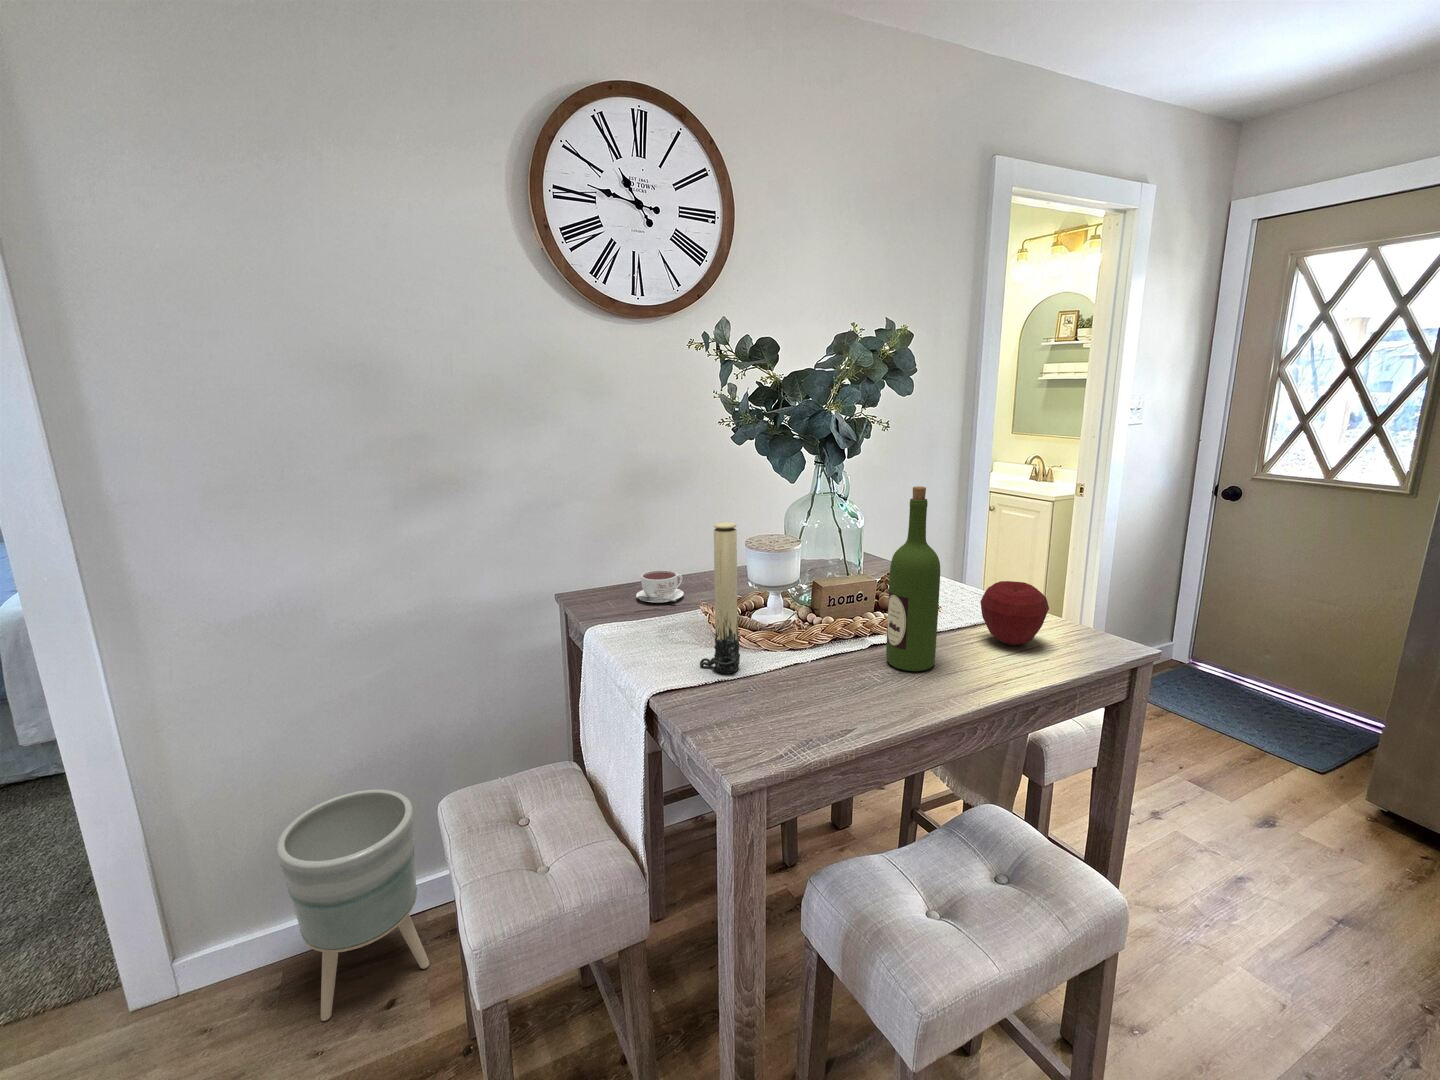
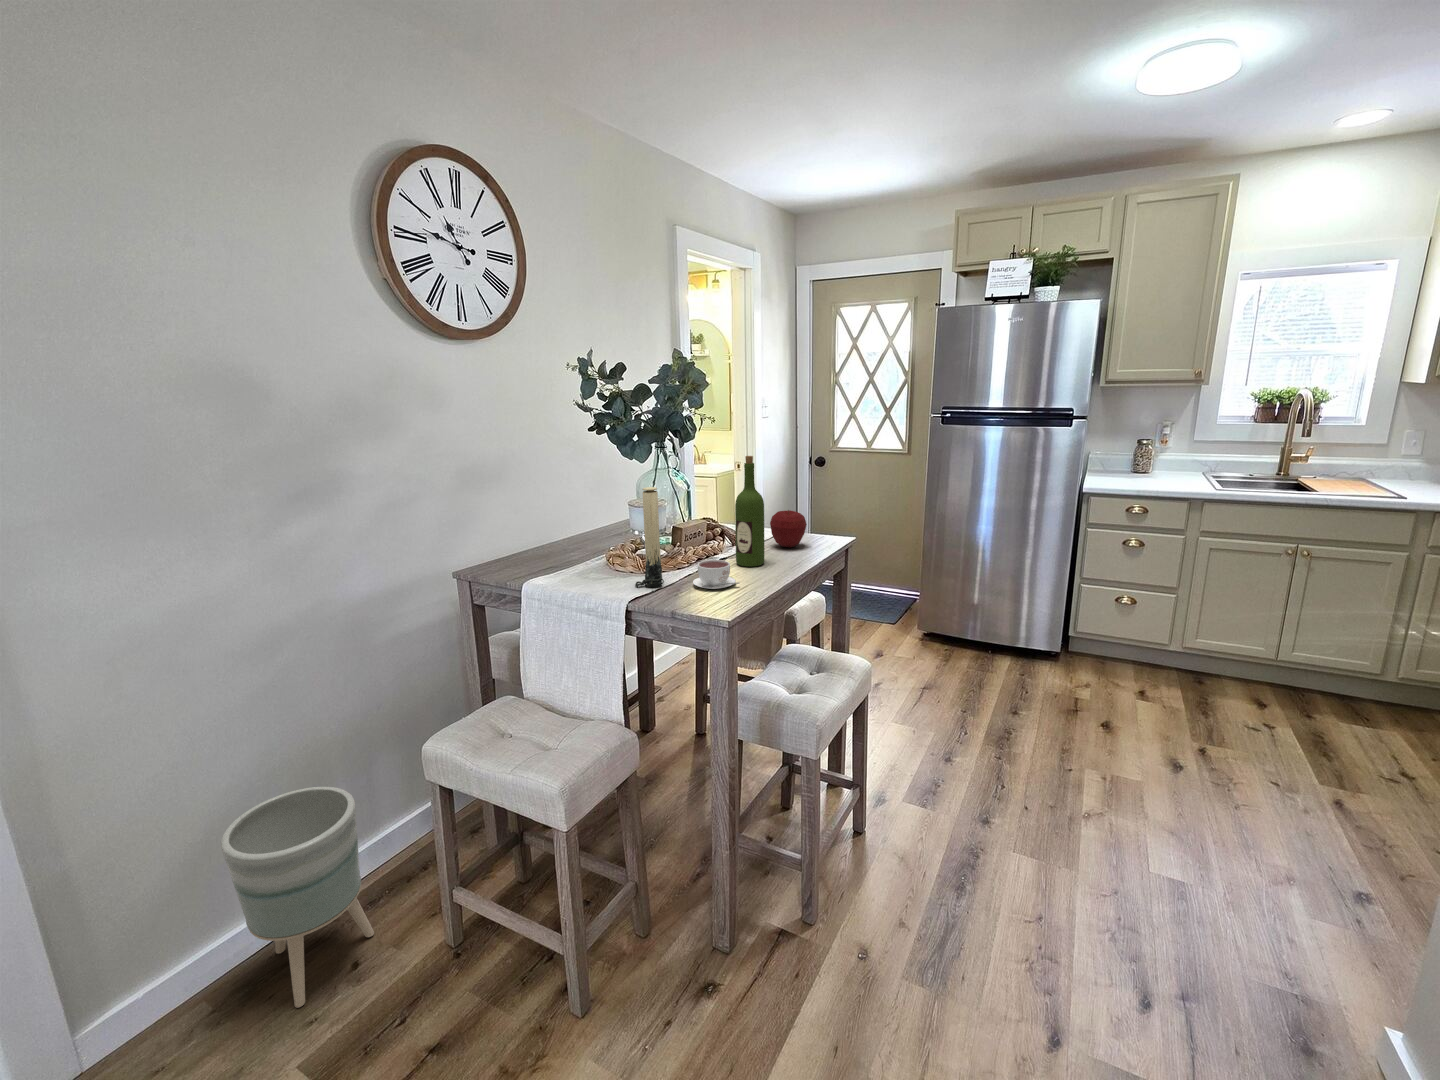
coffee cup: present [636,570,684,603] -> present [693,560,739,589]

